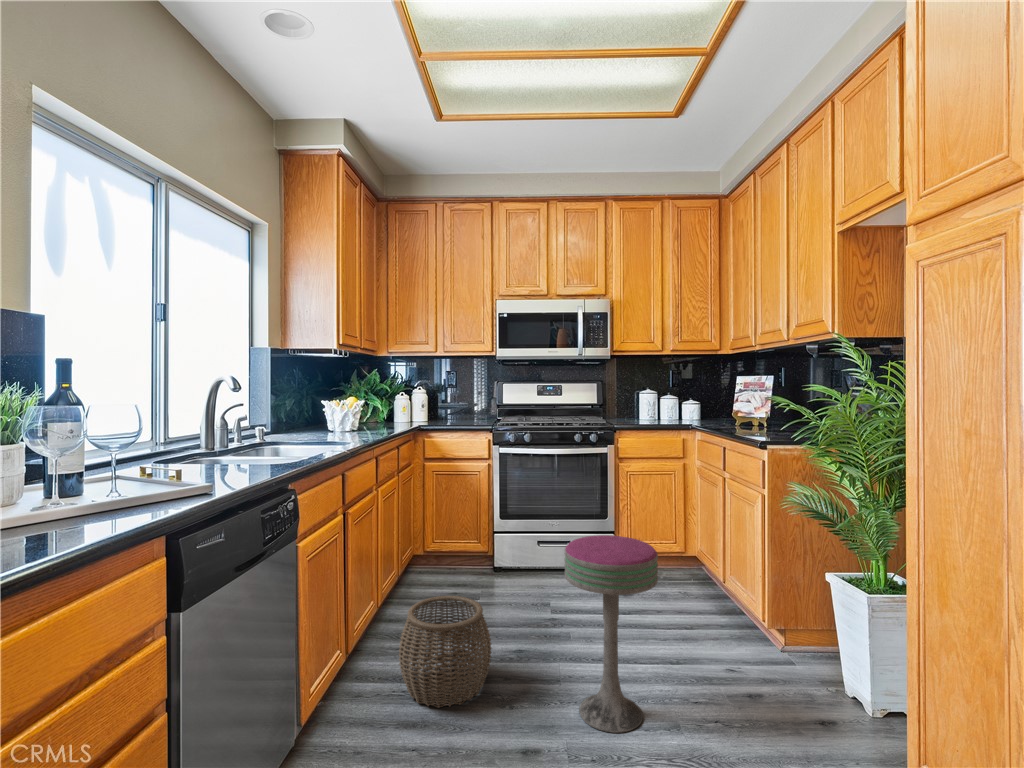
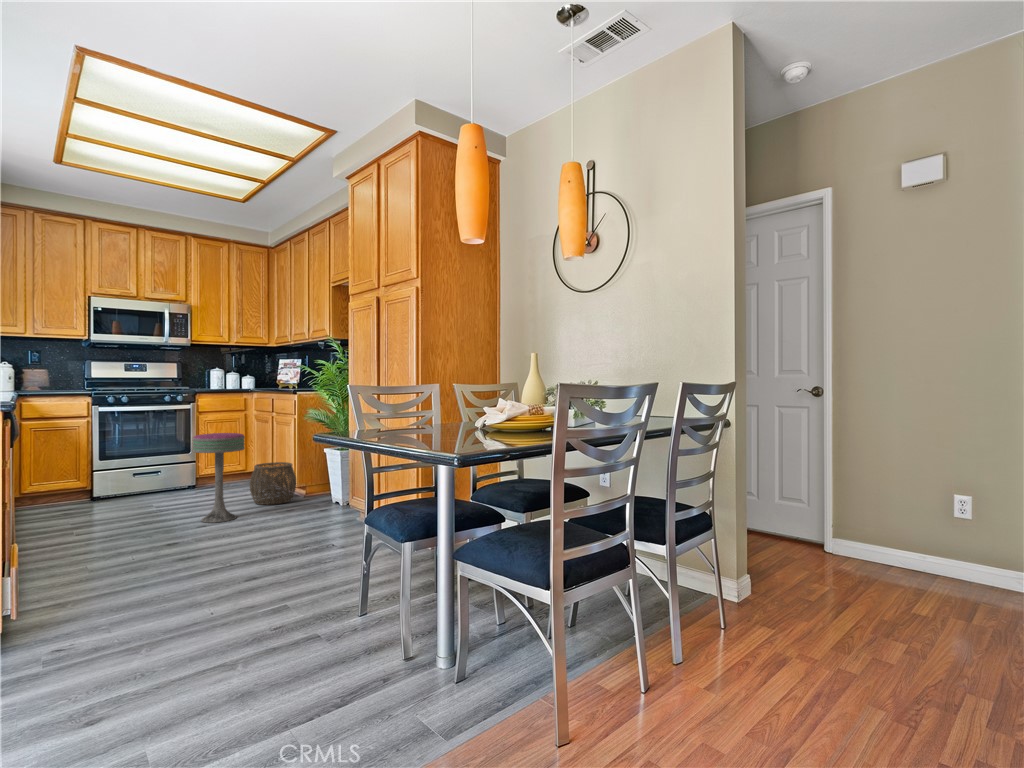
woven basket: present [399,596,491,708] -> present [250,462,296,505]

